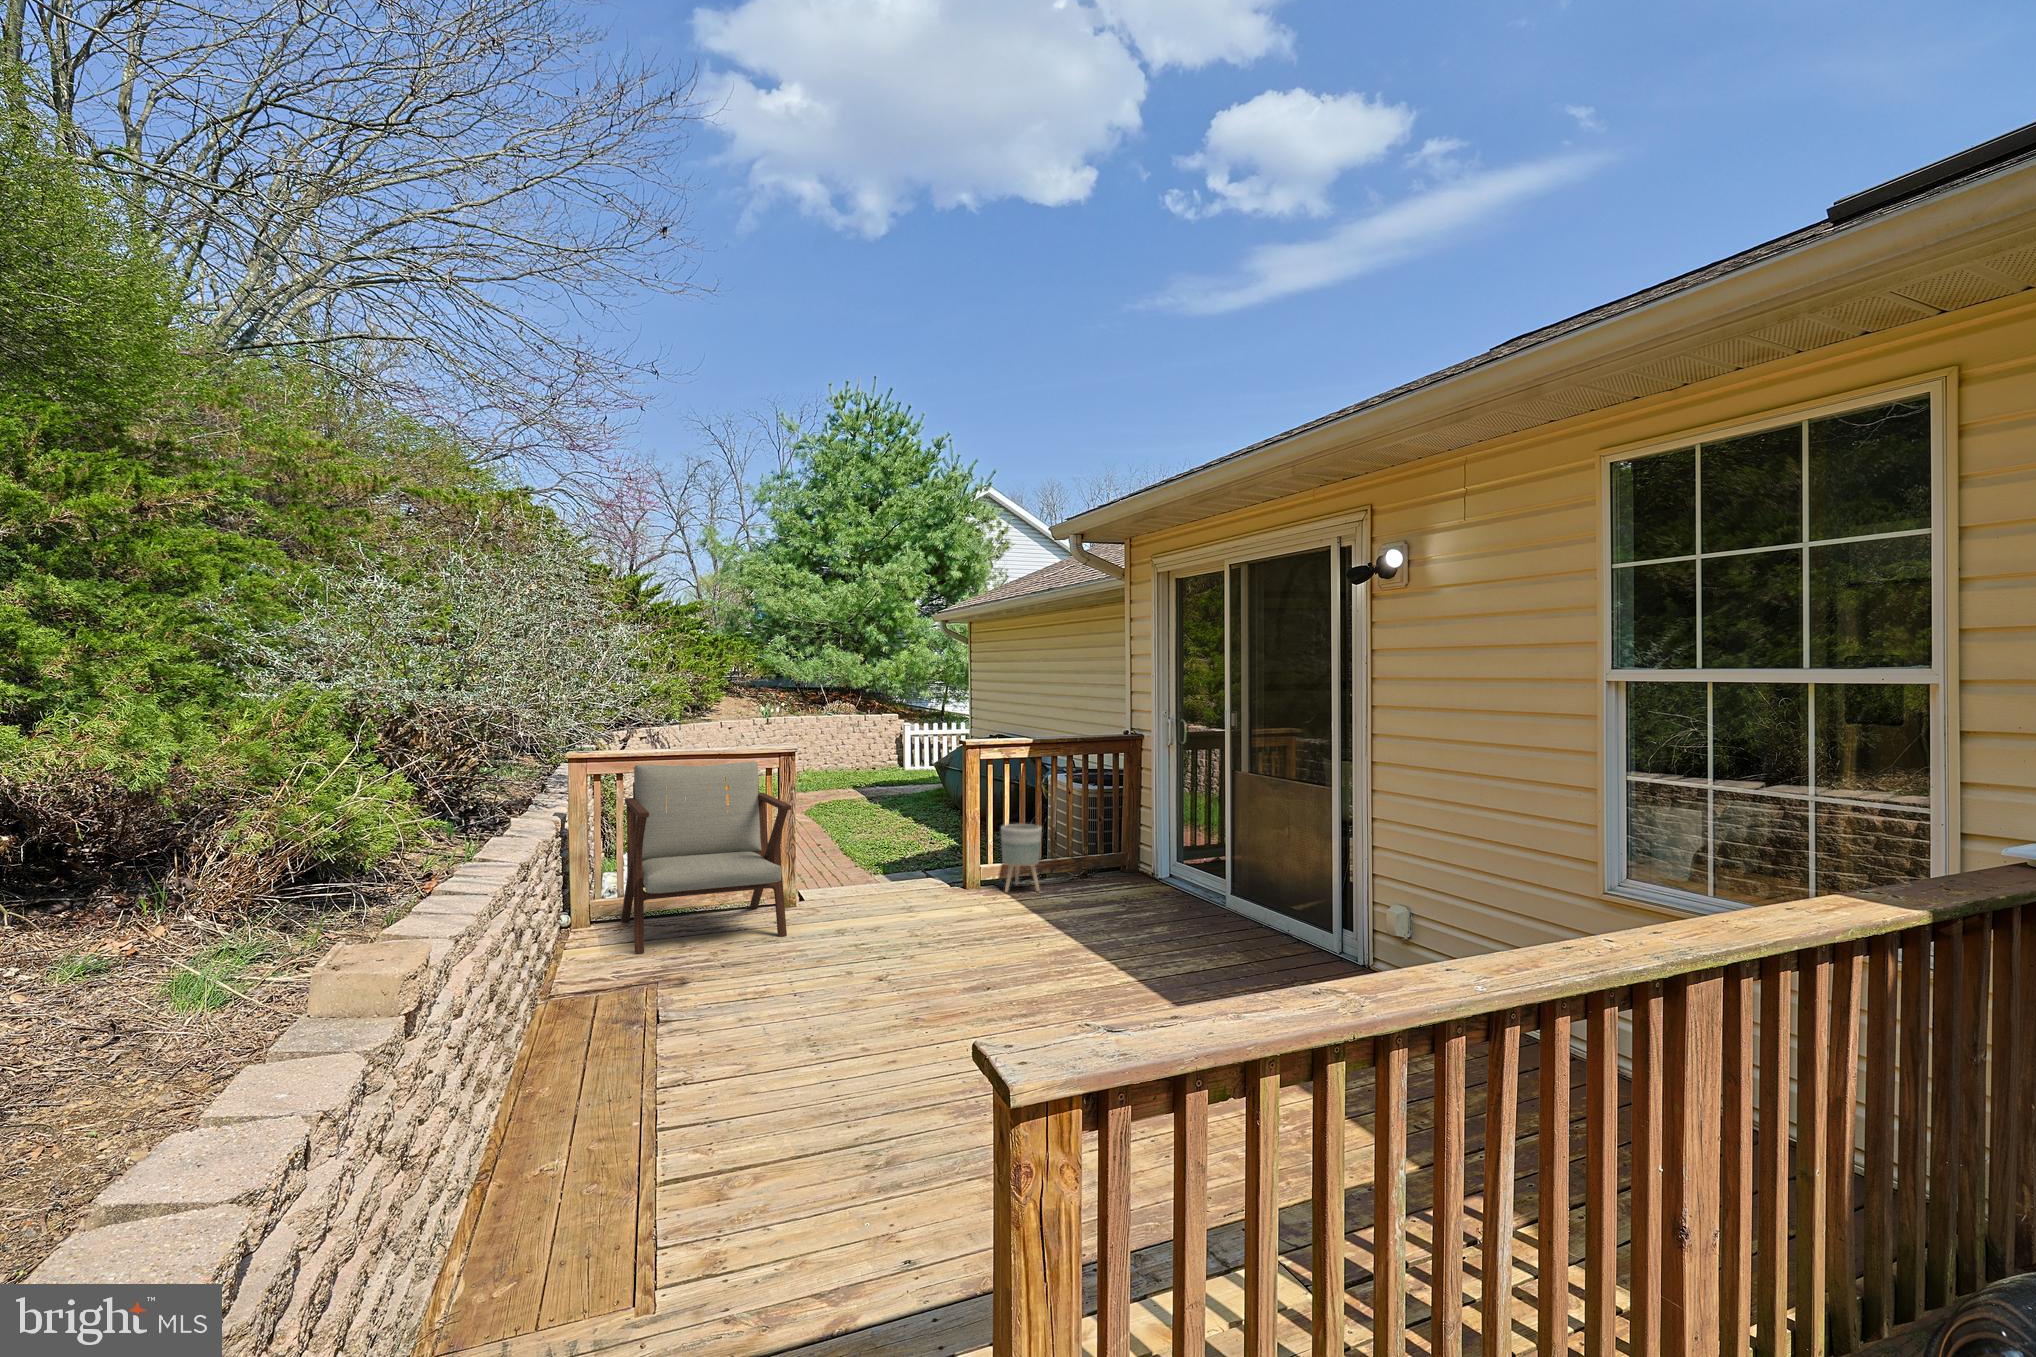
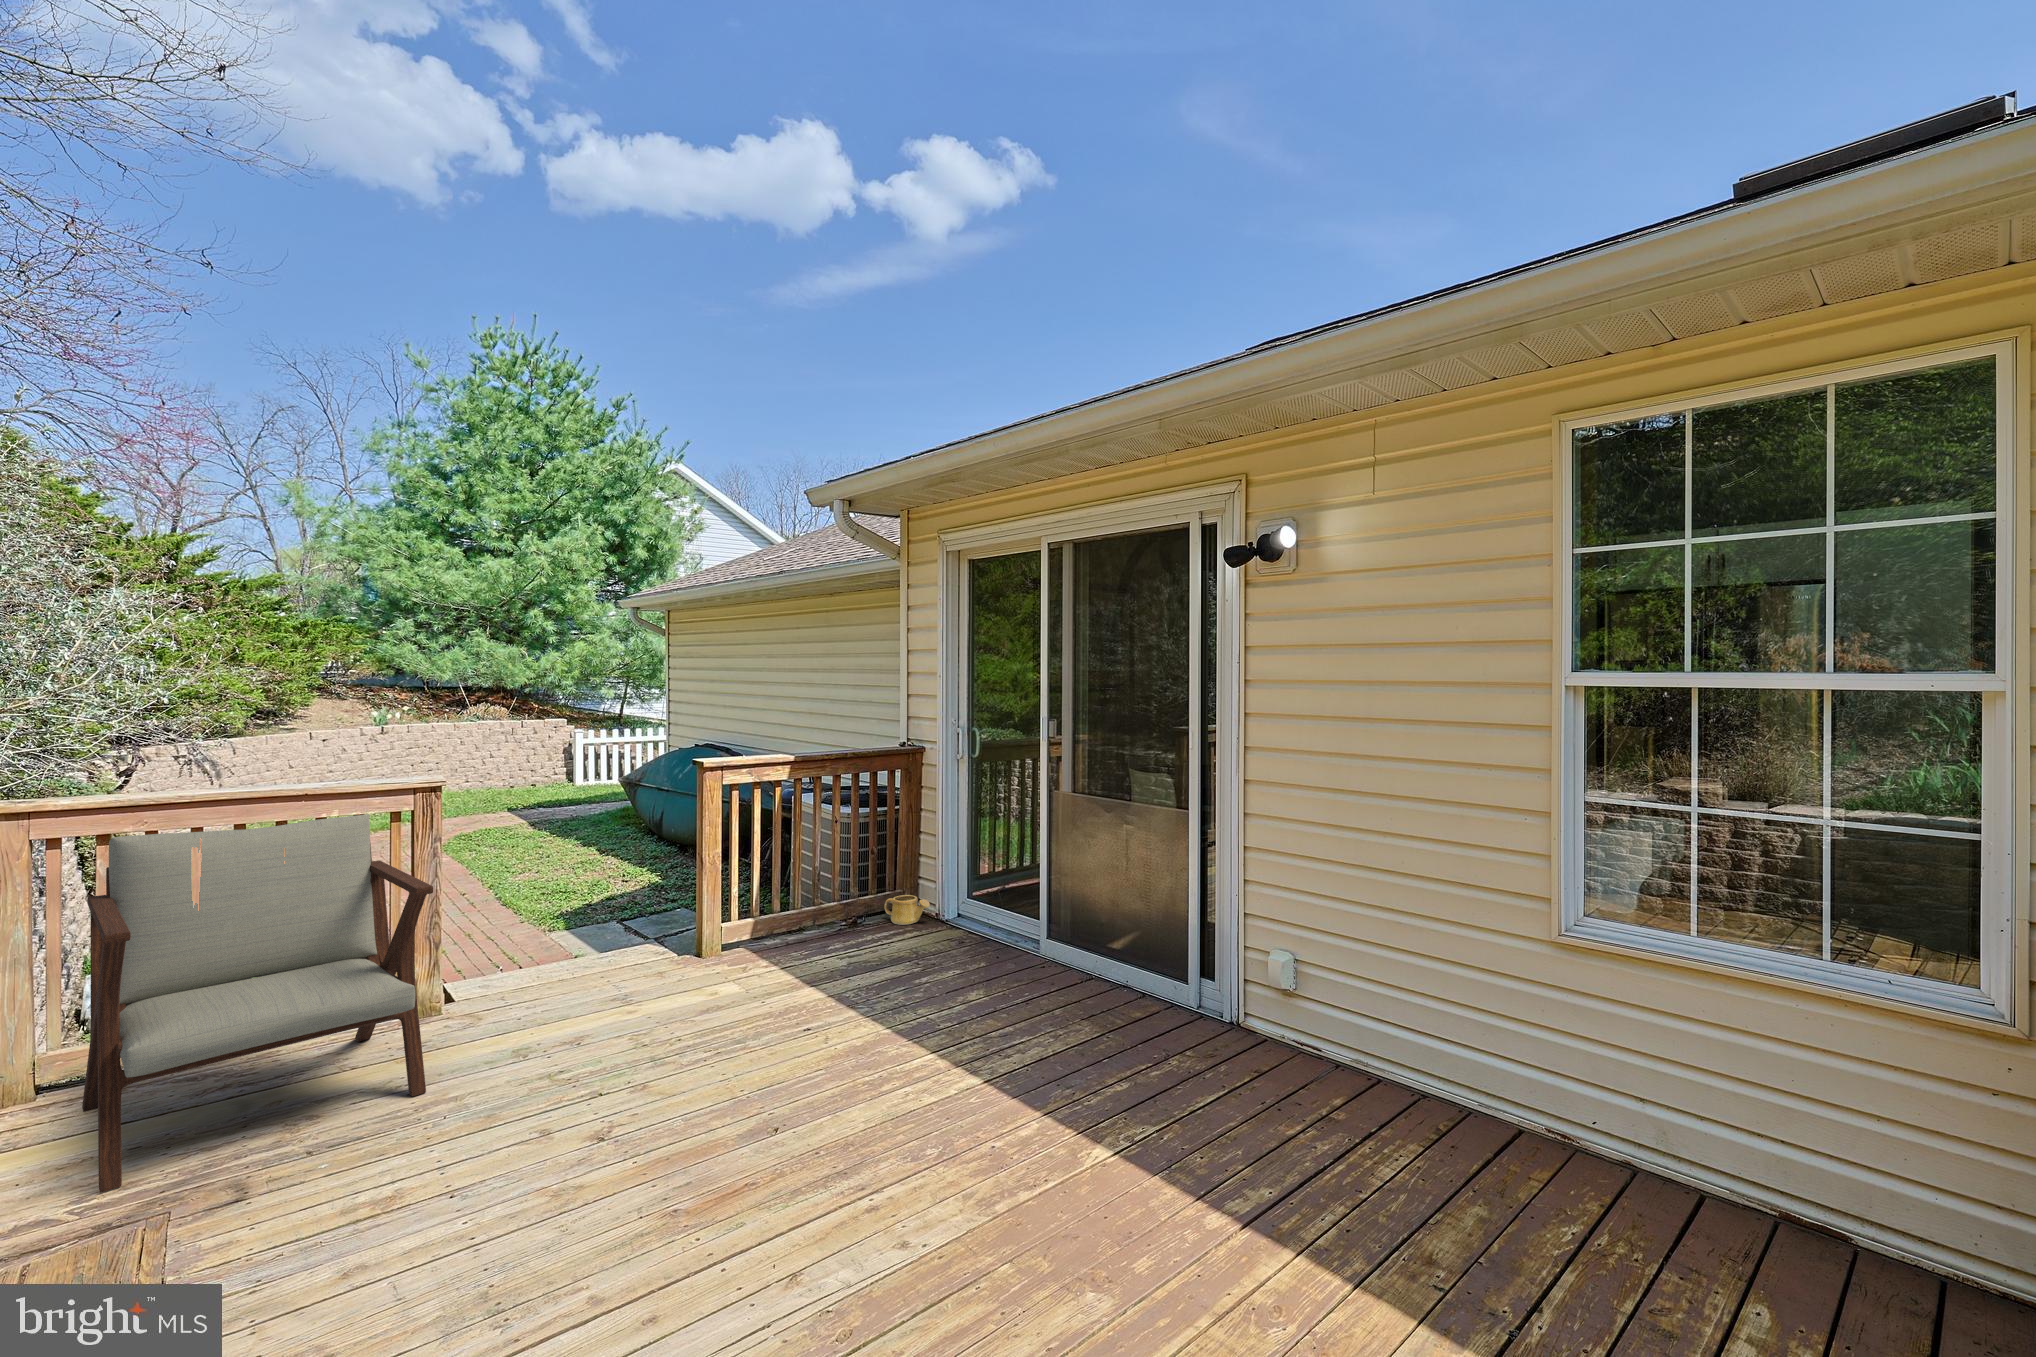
planter: present [1001,824,1042,892] -> none [751,865,806,958]
watering can: none [1111,860,1147,883] -> present [884,895,930,925]

